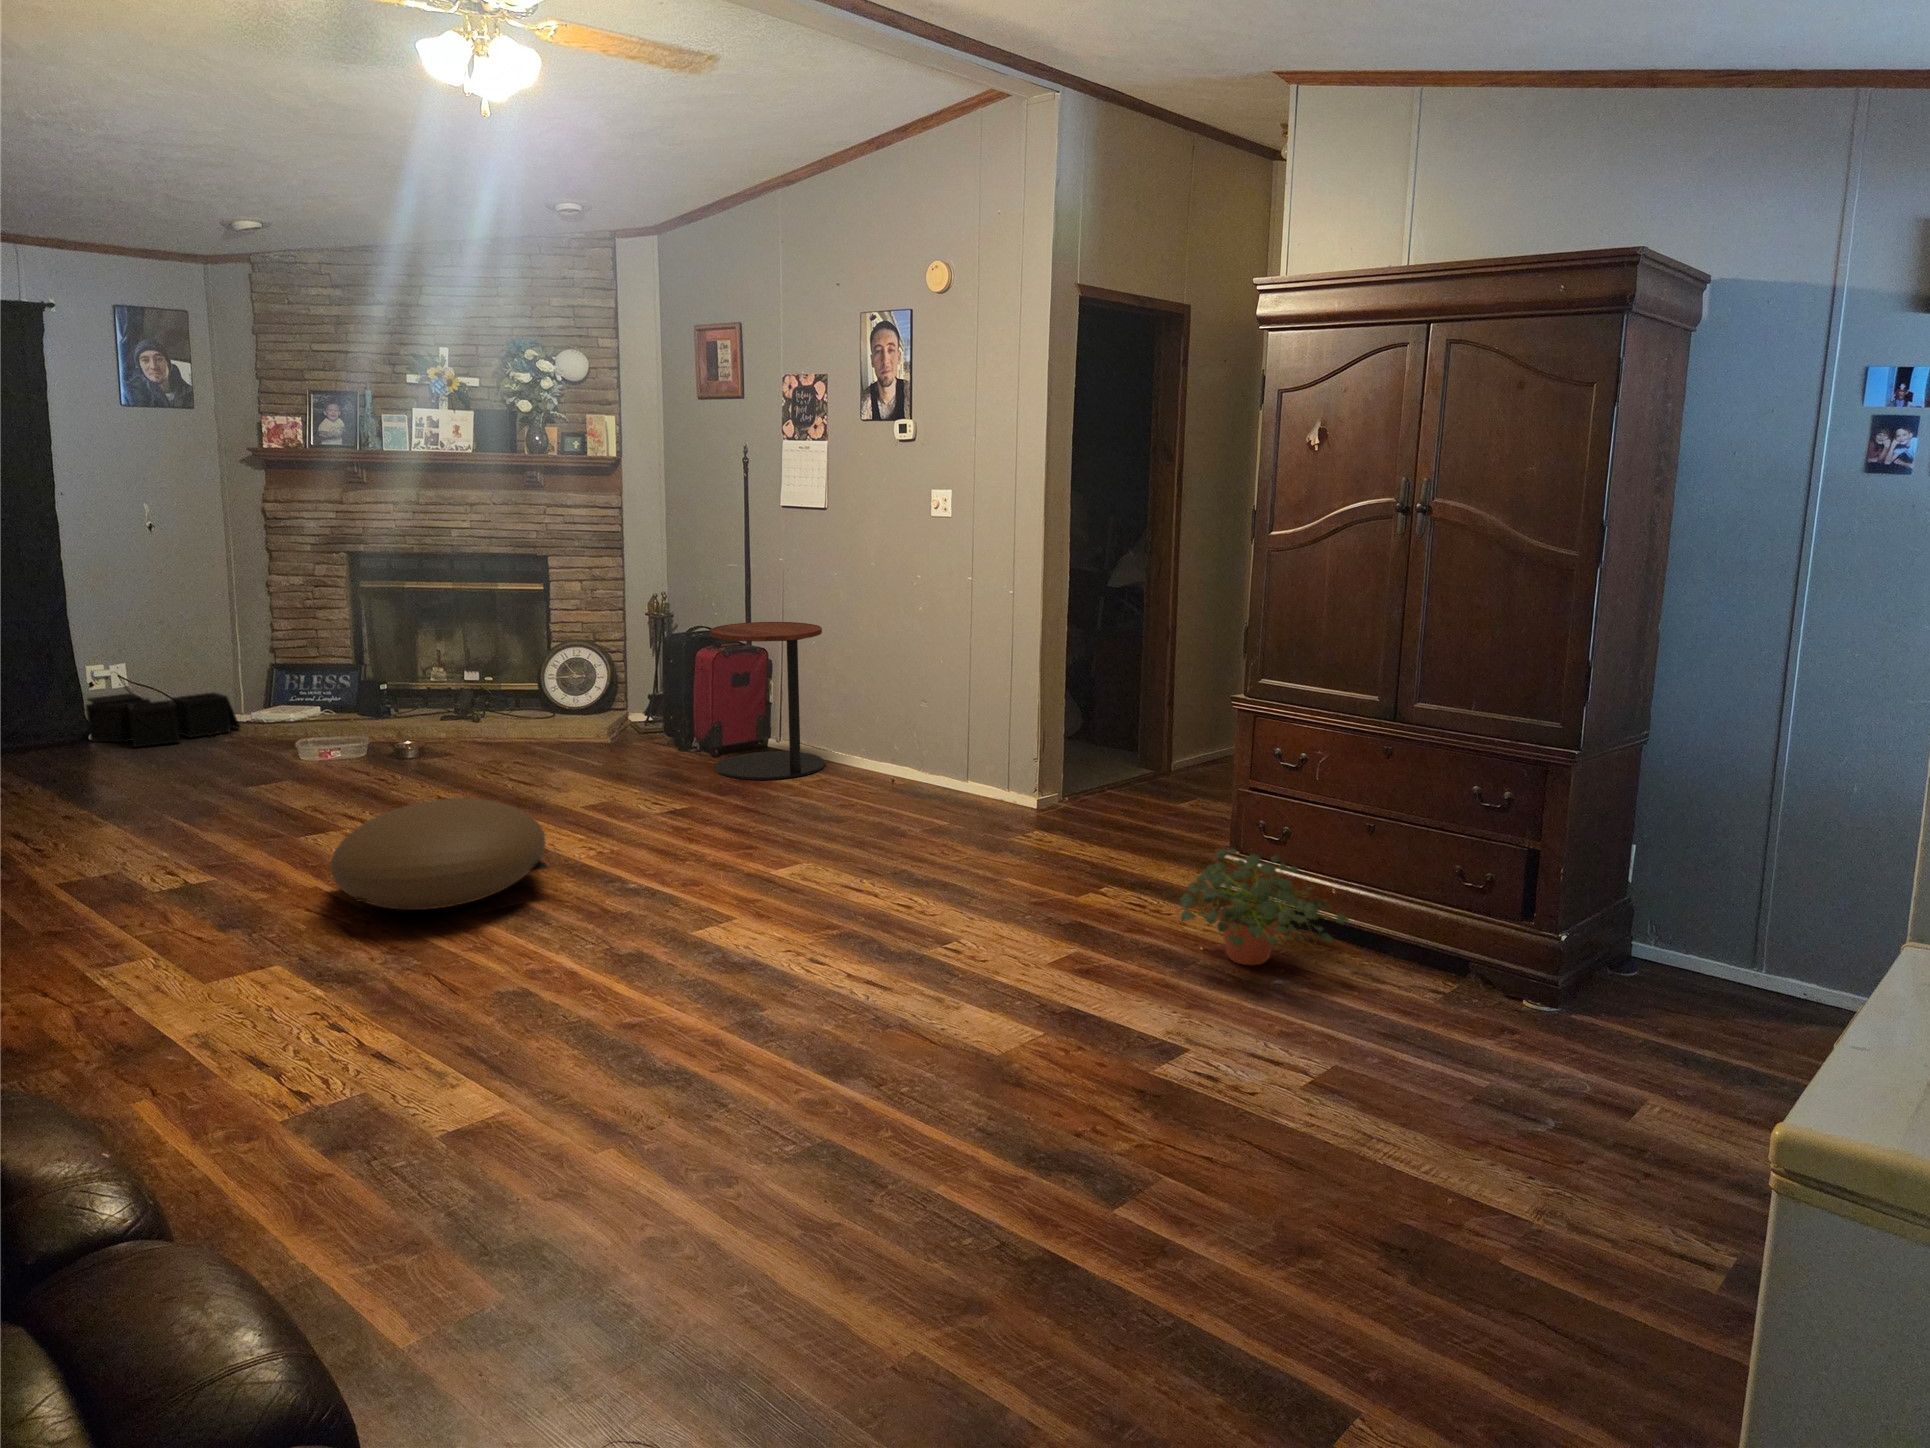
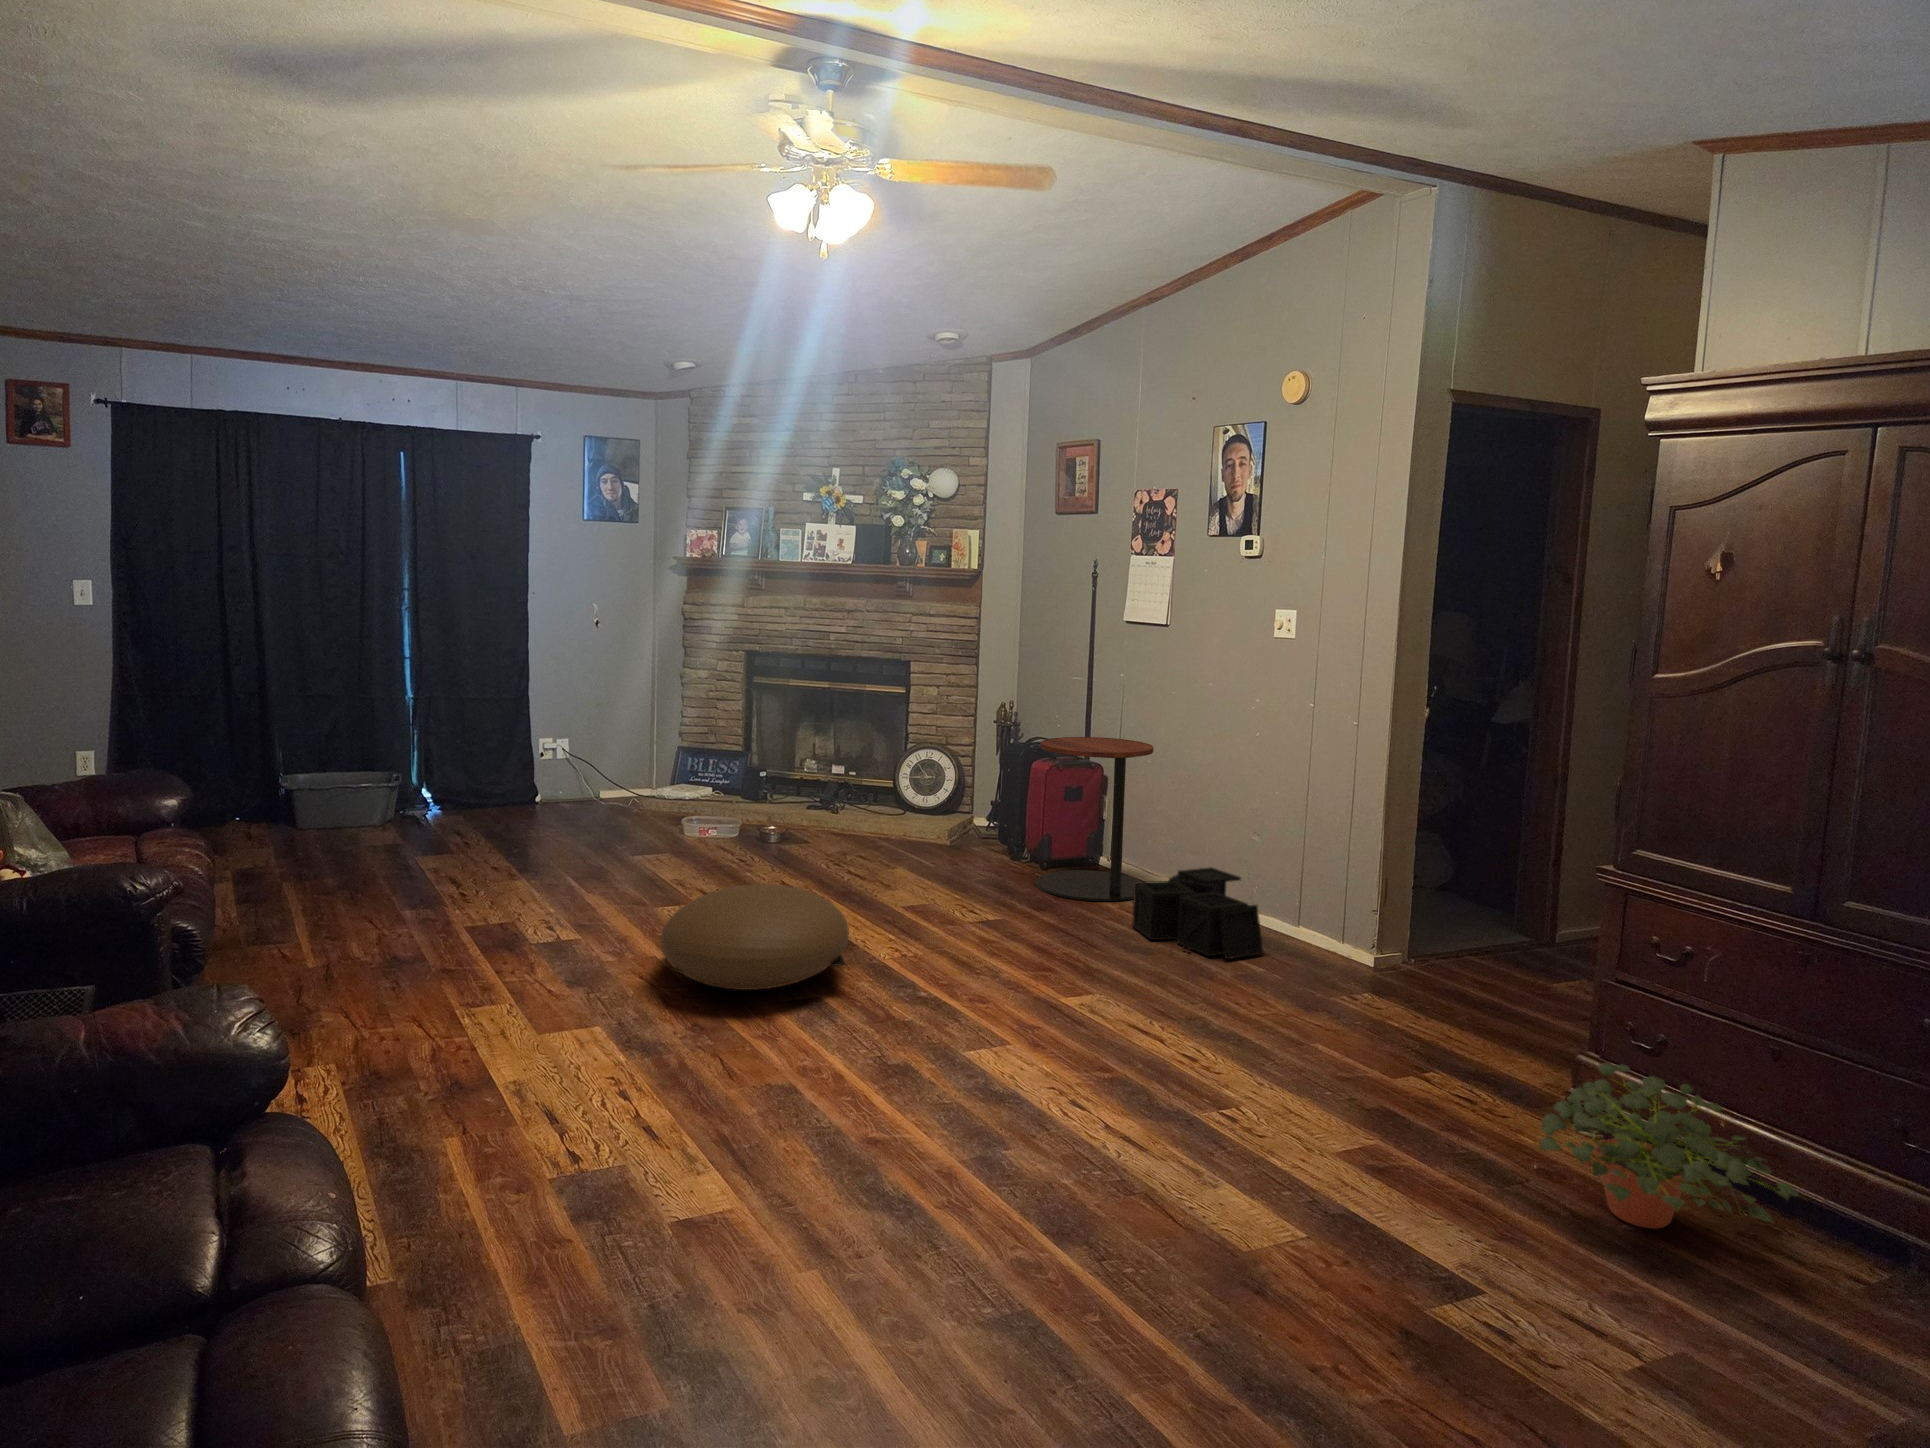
storage bin: present [86,692,241,747] -> present [1133,867,1263,959]

